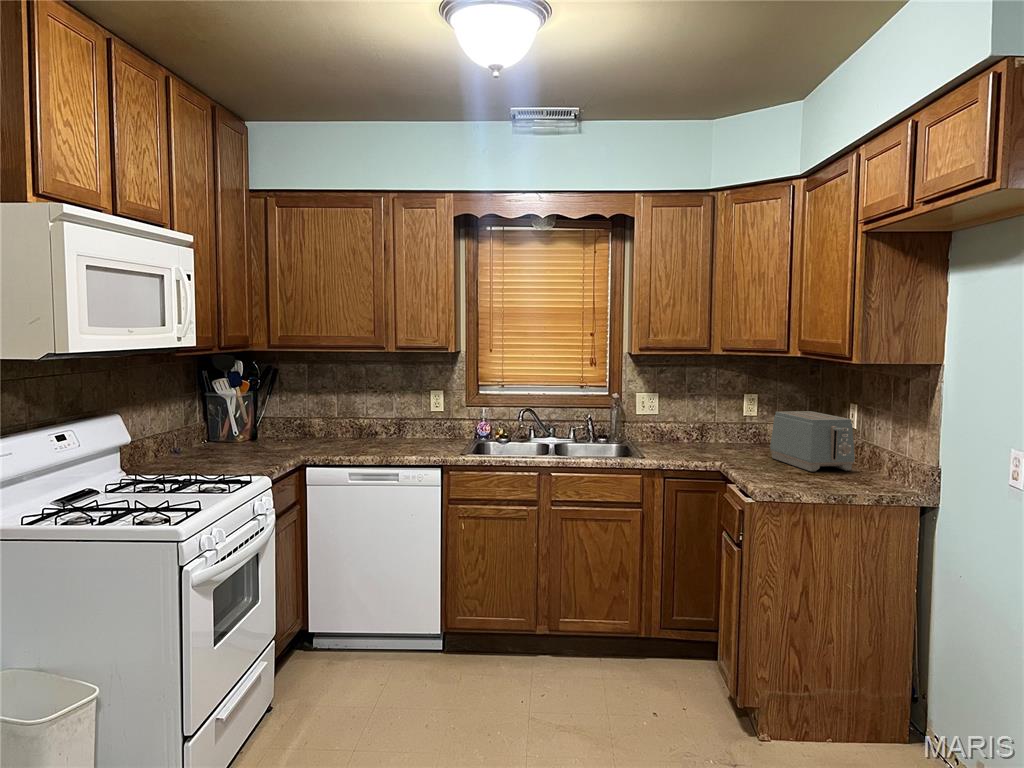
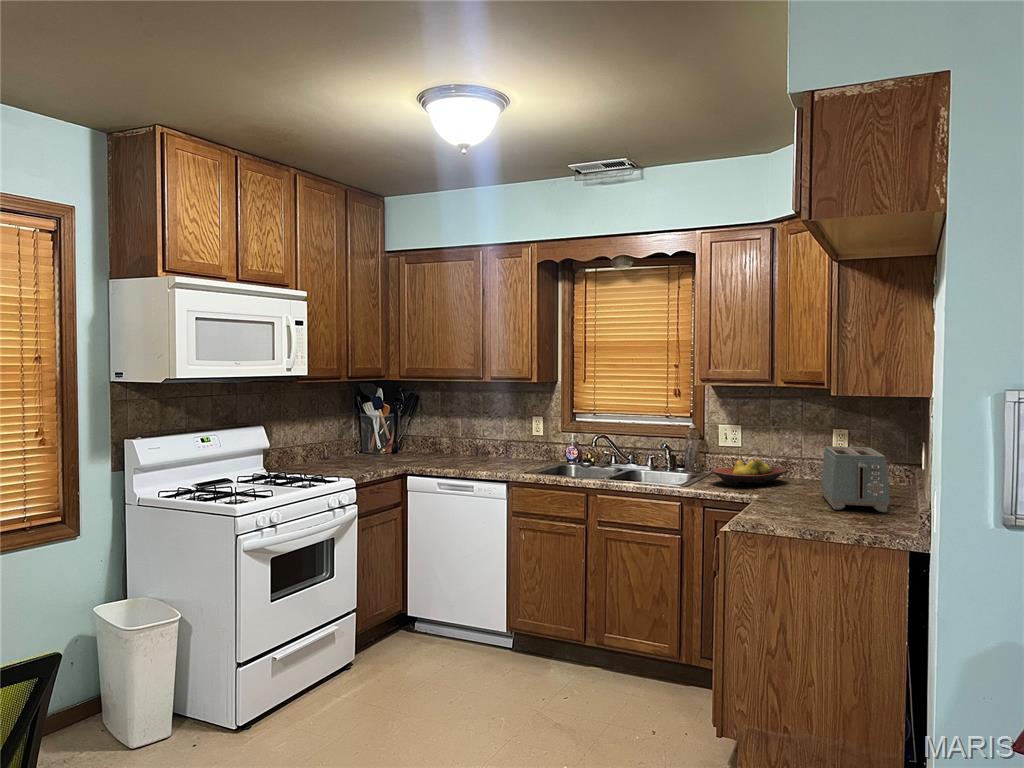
fruit bowl: none [658,426,719,454] -> present [711,459,787,486]

